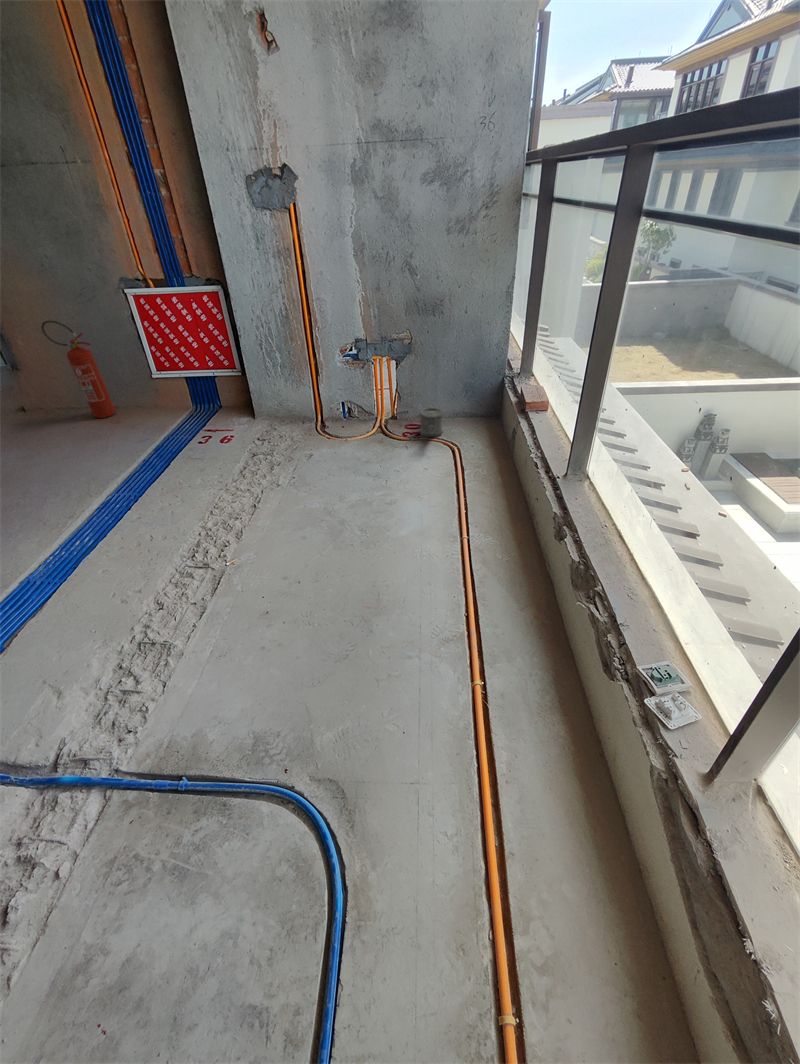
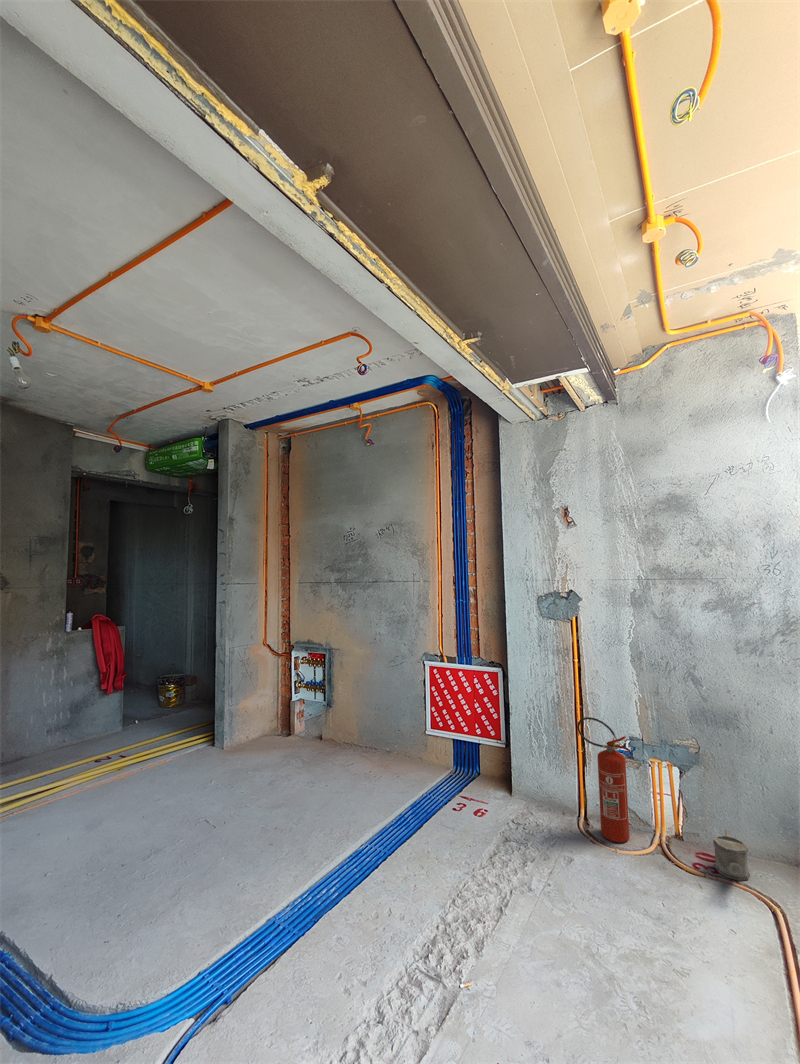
fire extinguisher: present [42,321,116,418] -> present [577,717,630,843]

